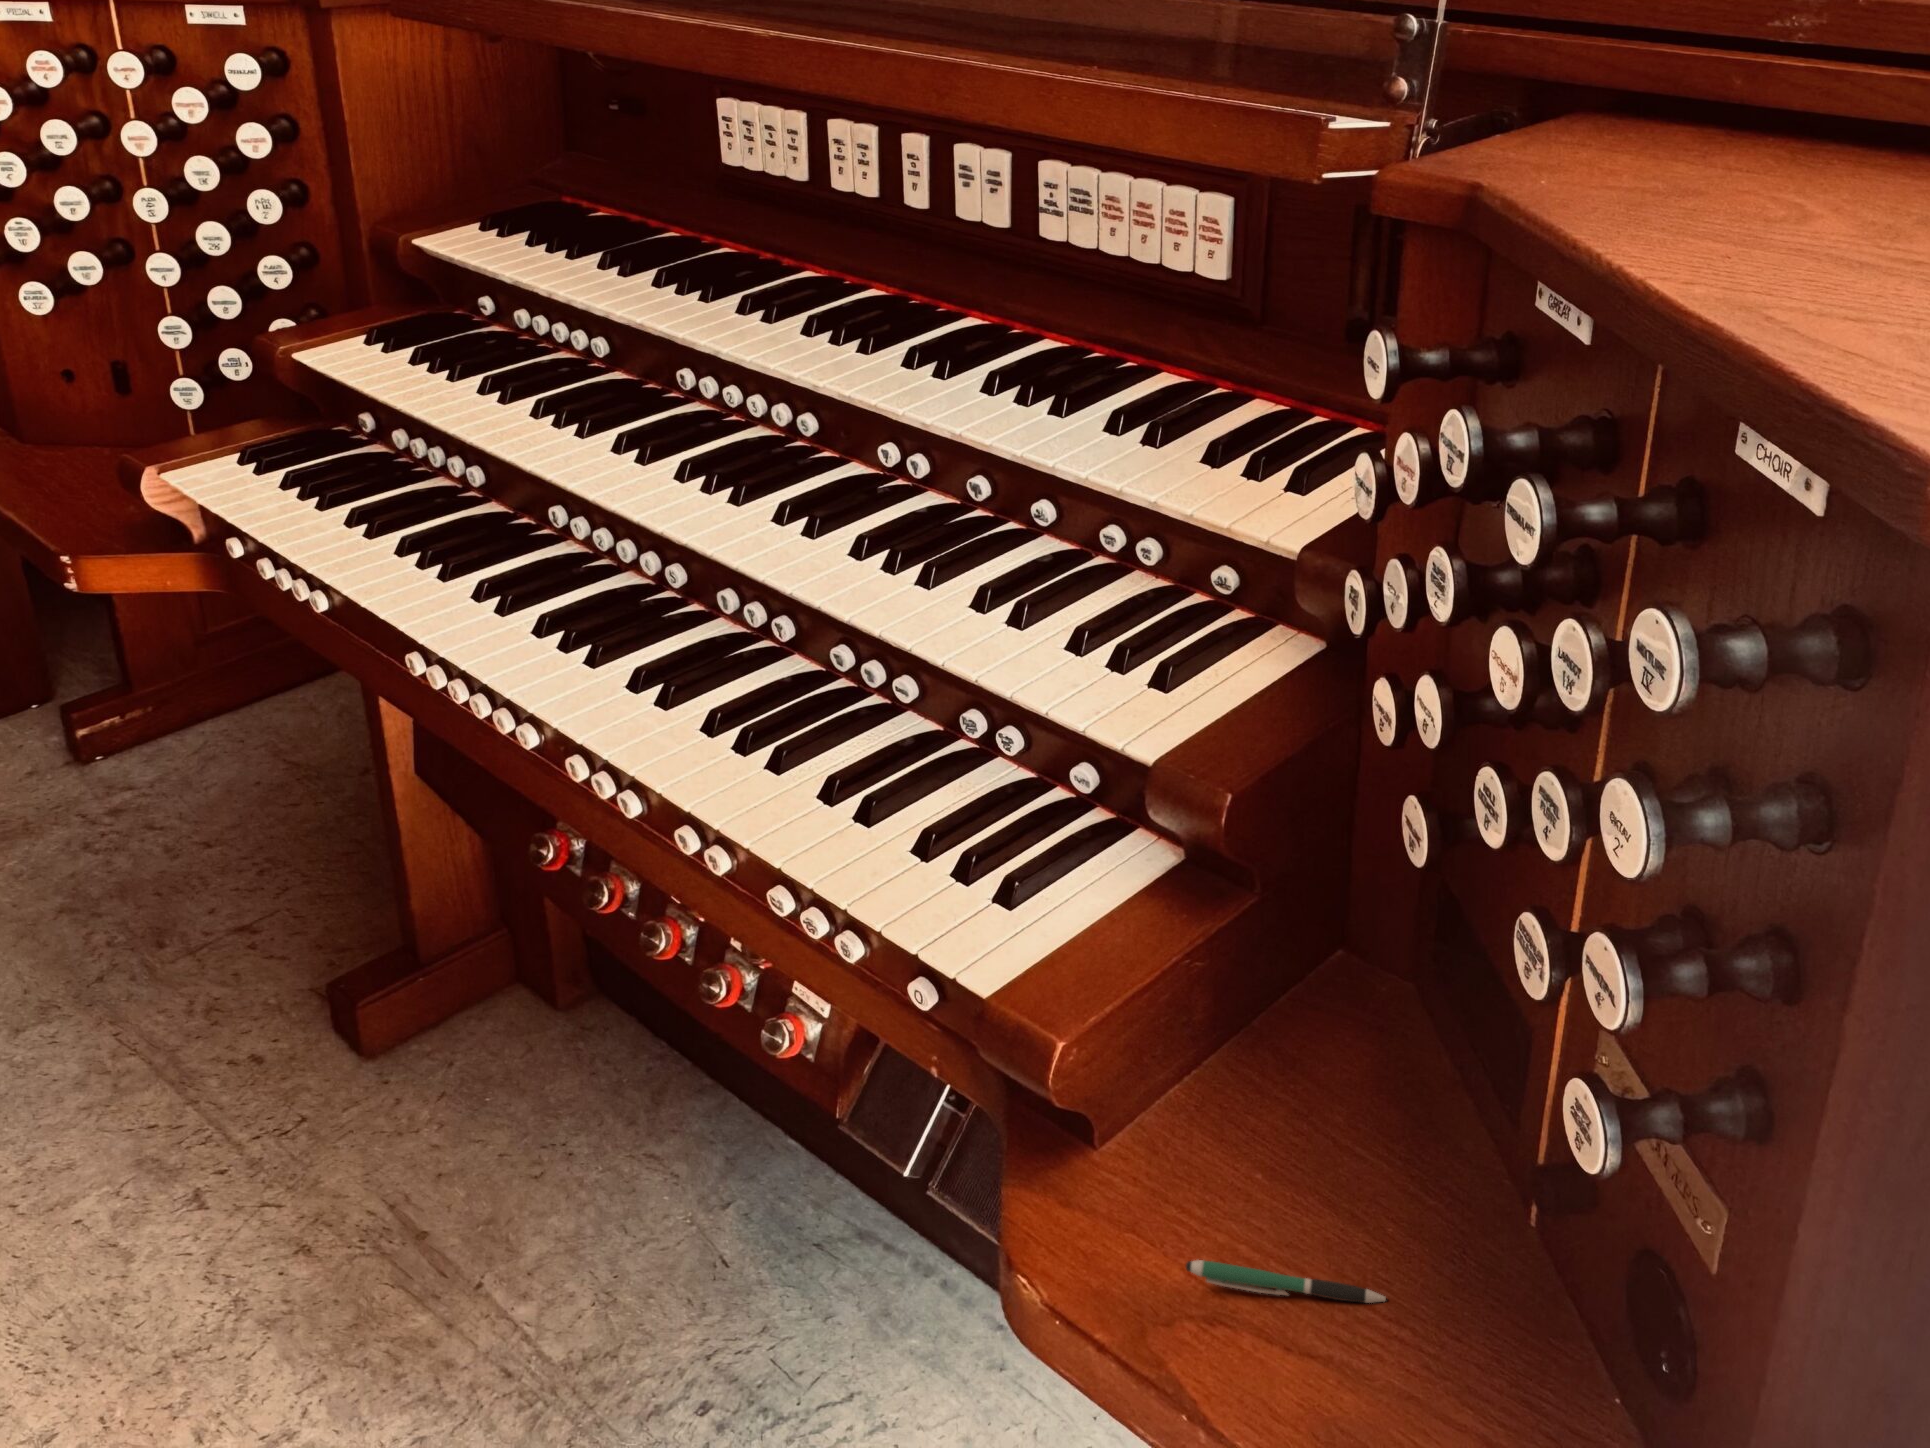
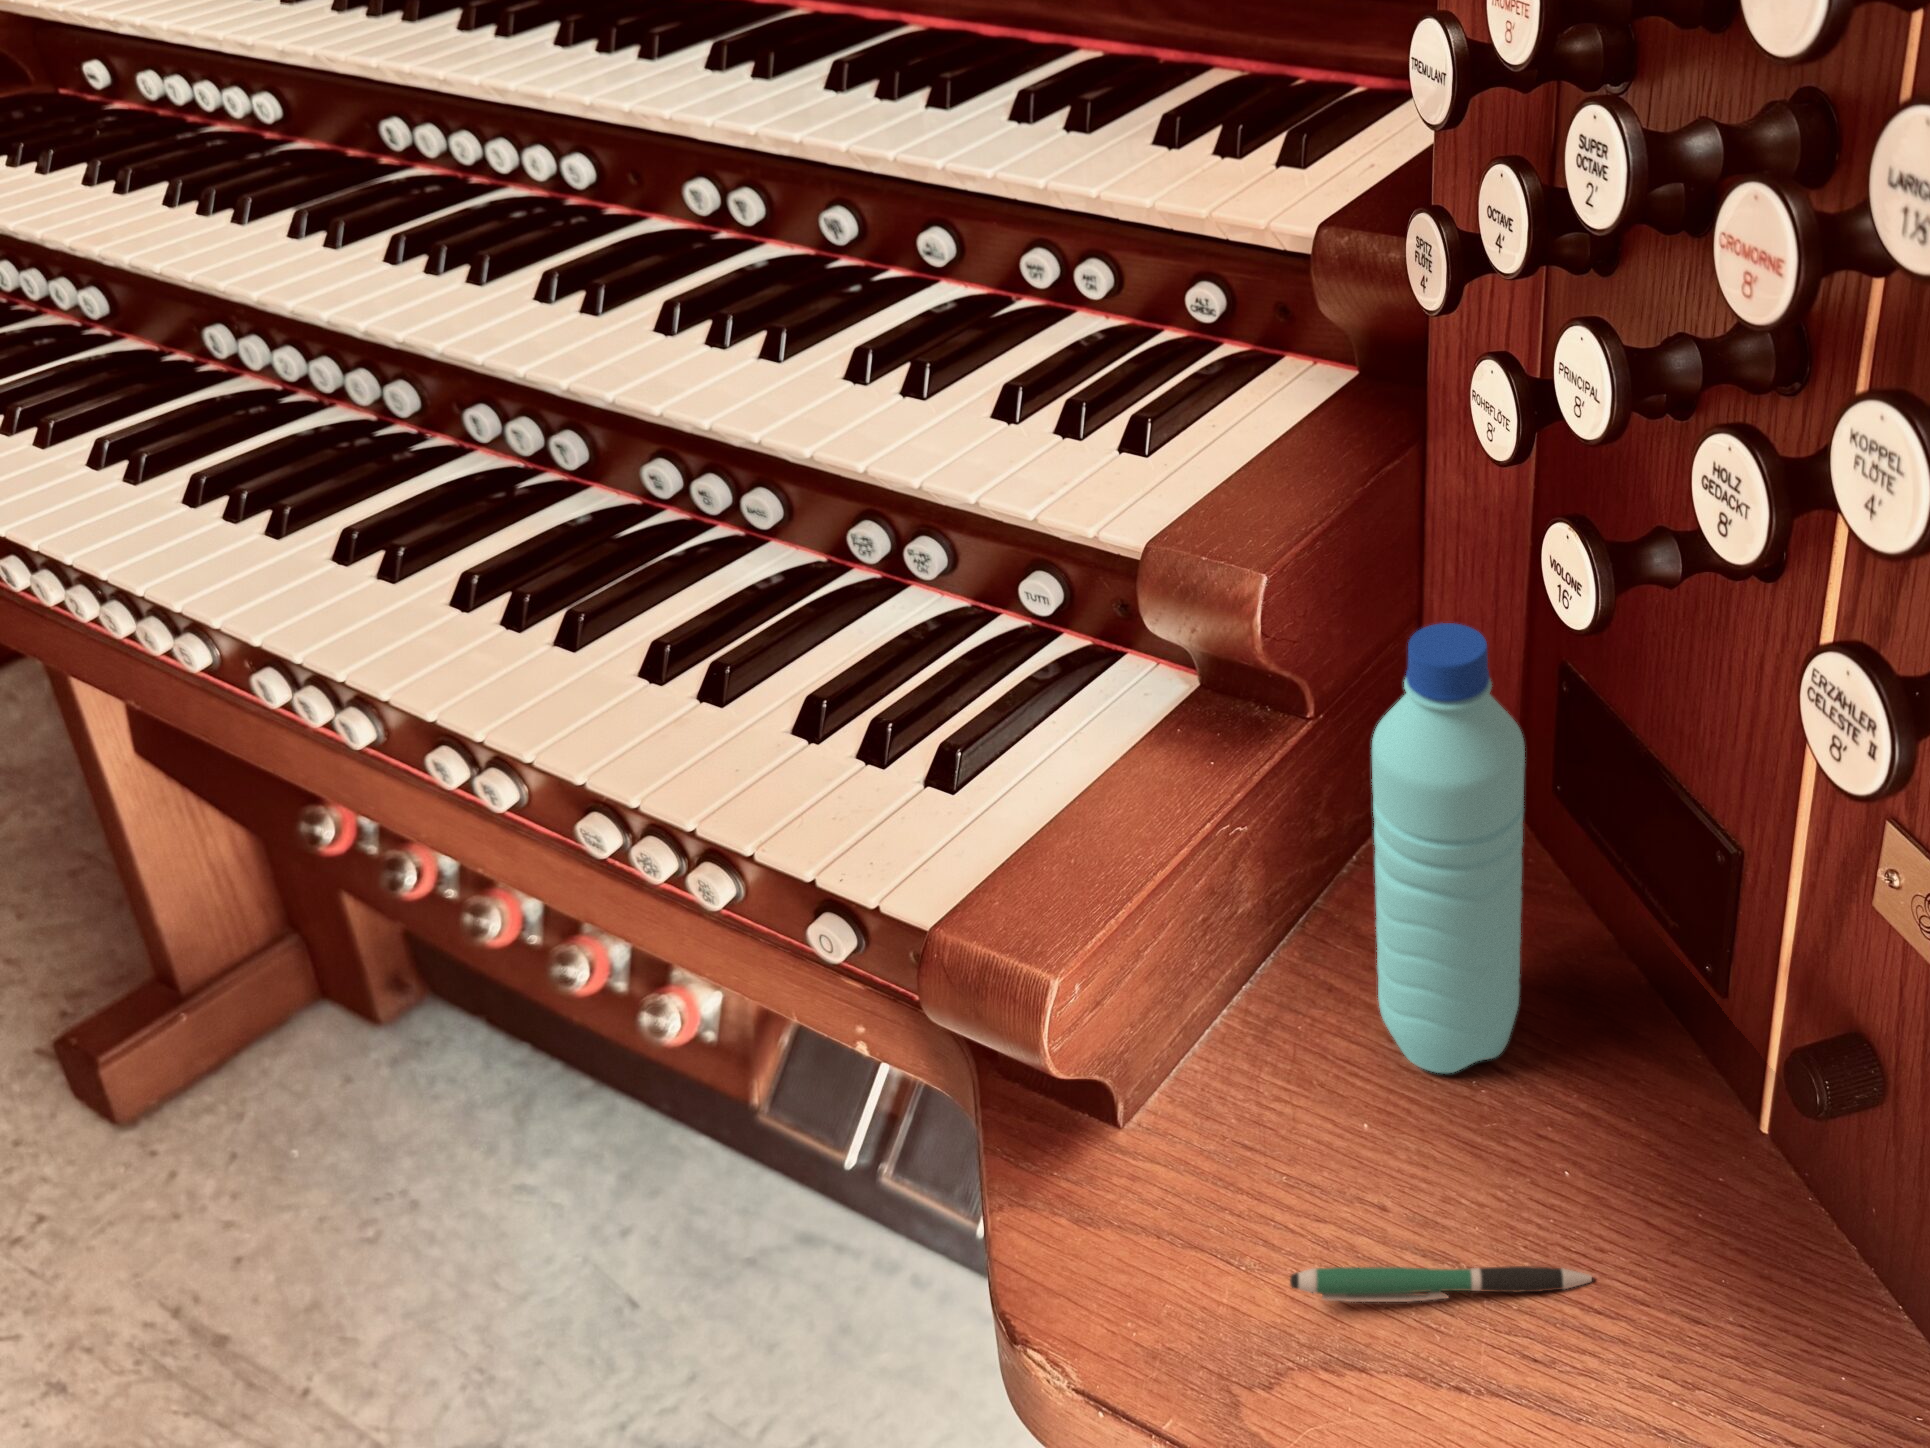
water bottle: none [1278,844,1382,1151] -> present [1372,623,1525,1073]

